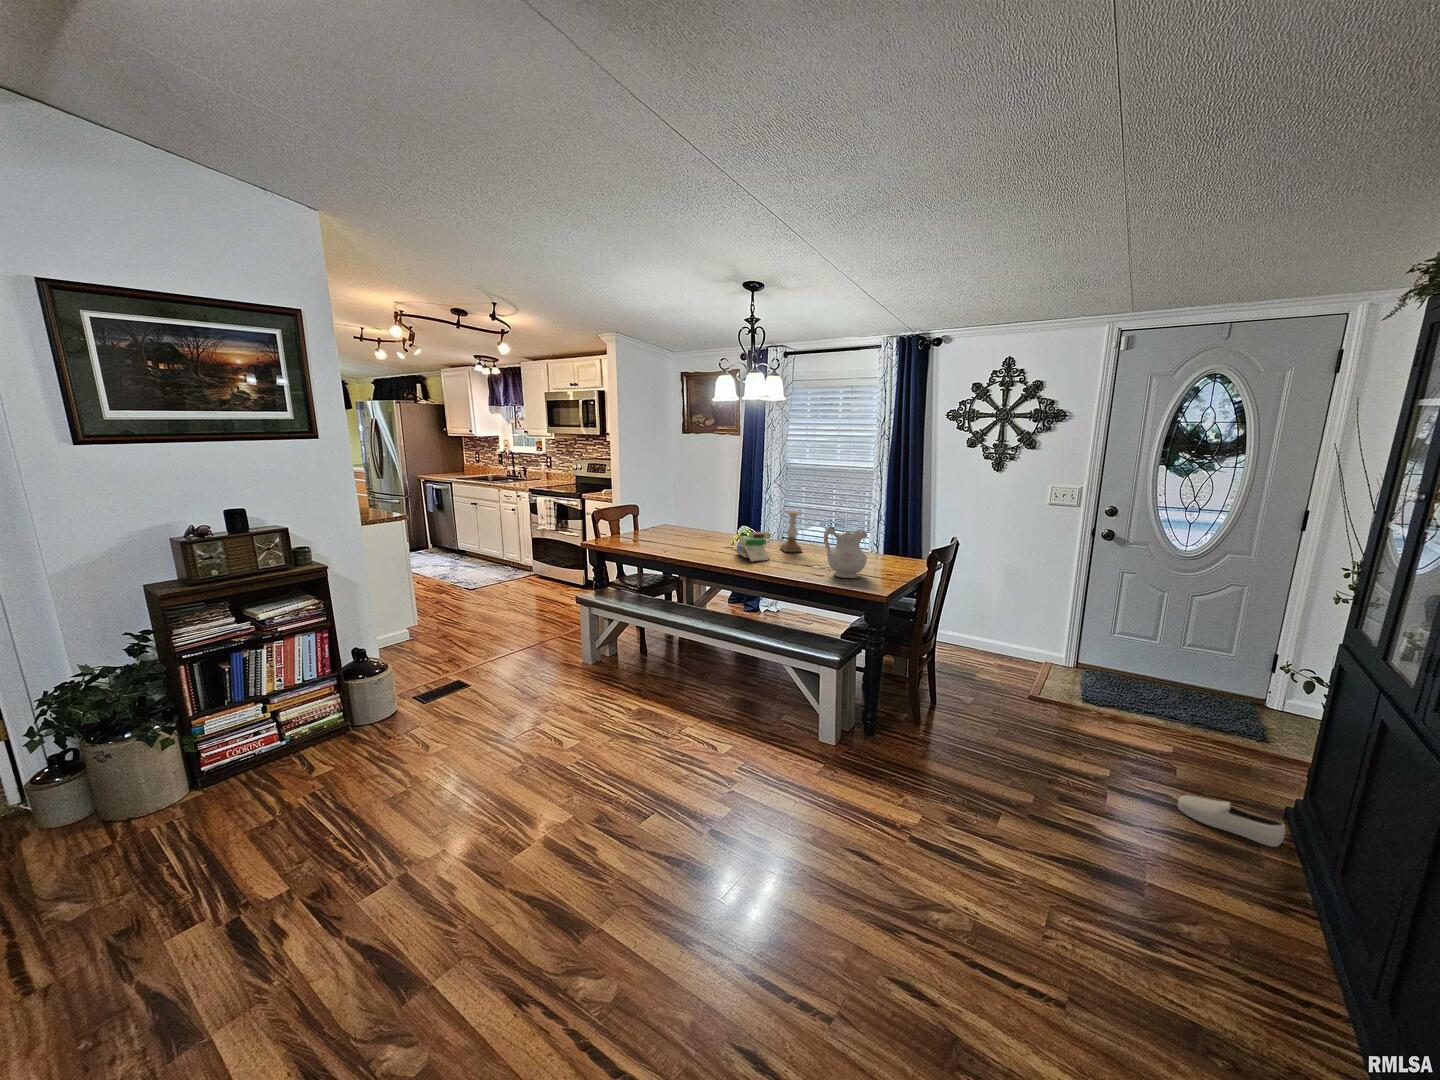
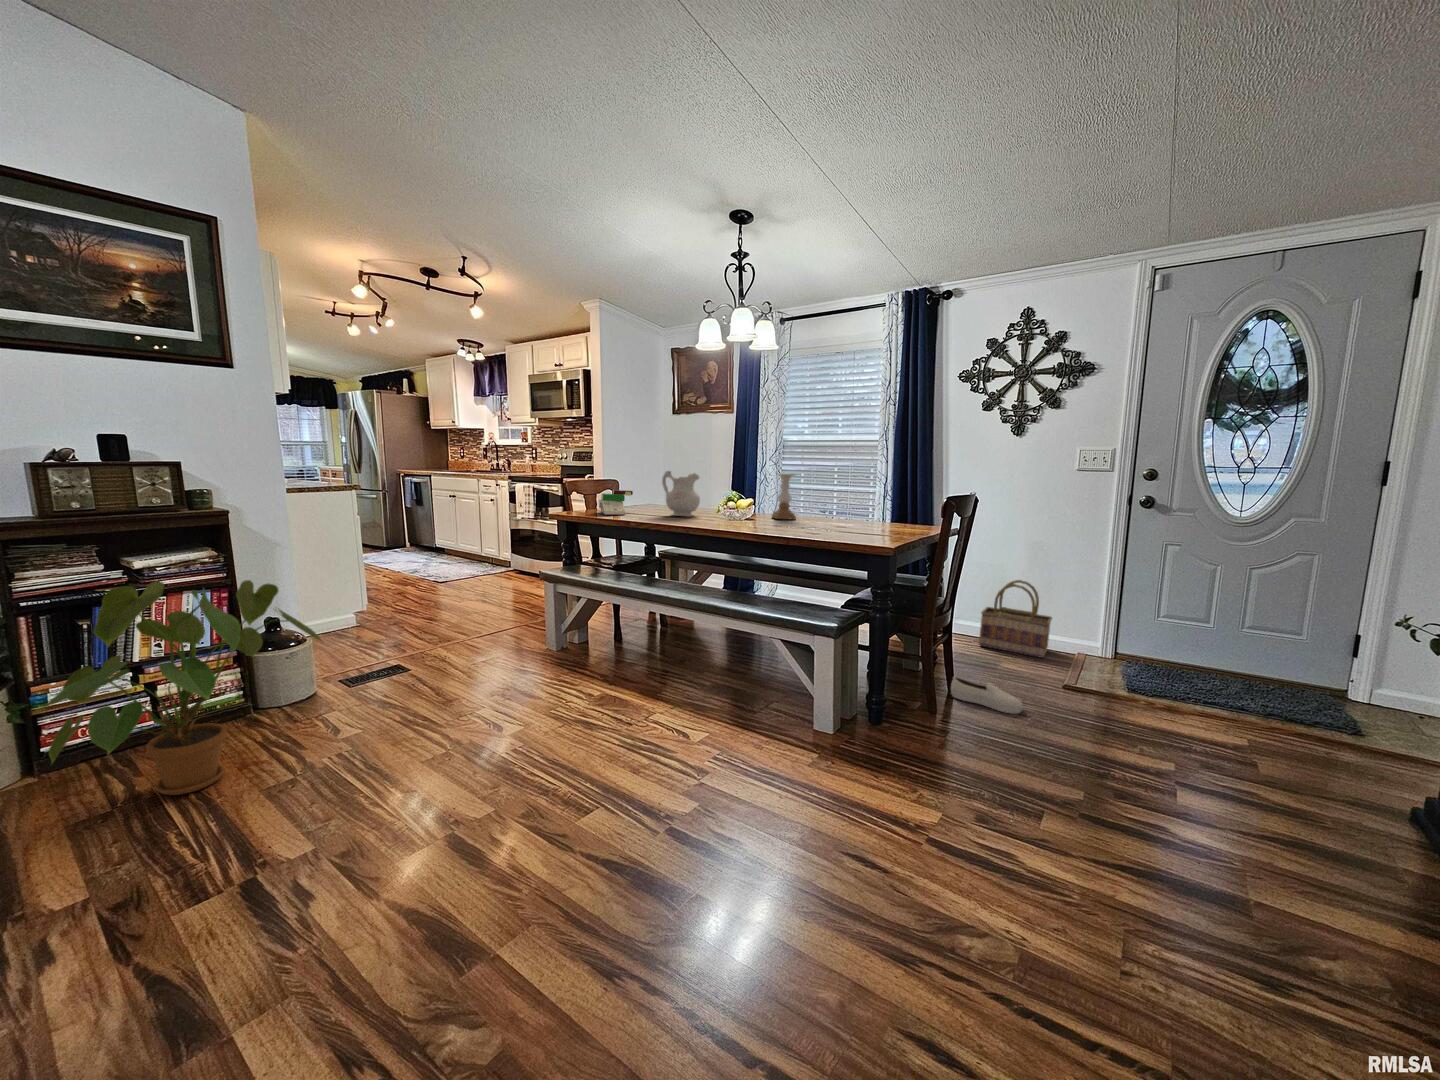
ceramic pitcher: present [824,527,868,578] -> present [662,471,700,517]
book: present [737,532,771,561] -> present [599,490,633,515]
basket: none [960,597,1024,667] -> present [979,580,1052,658]
house plant: none [216,625,421,807] -> present [41,580,323,795]
shoe: present [1178,795,1285,847] -> present [951,677,1022,714]

